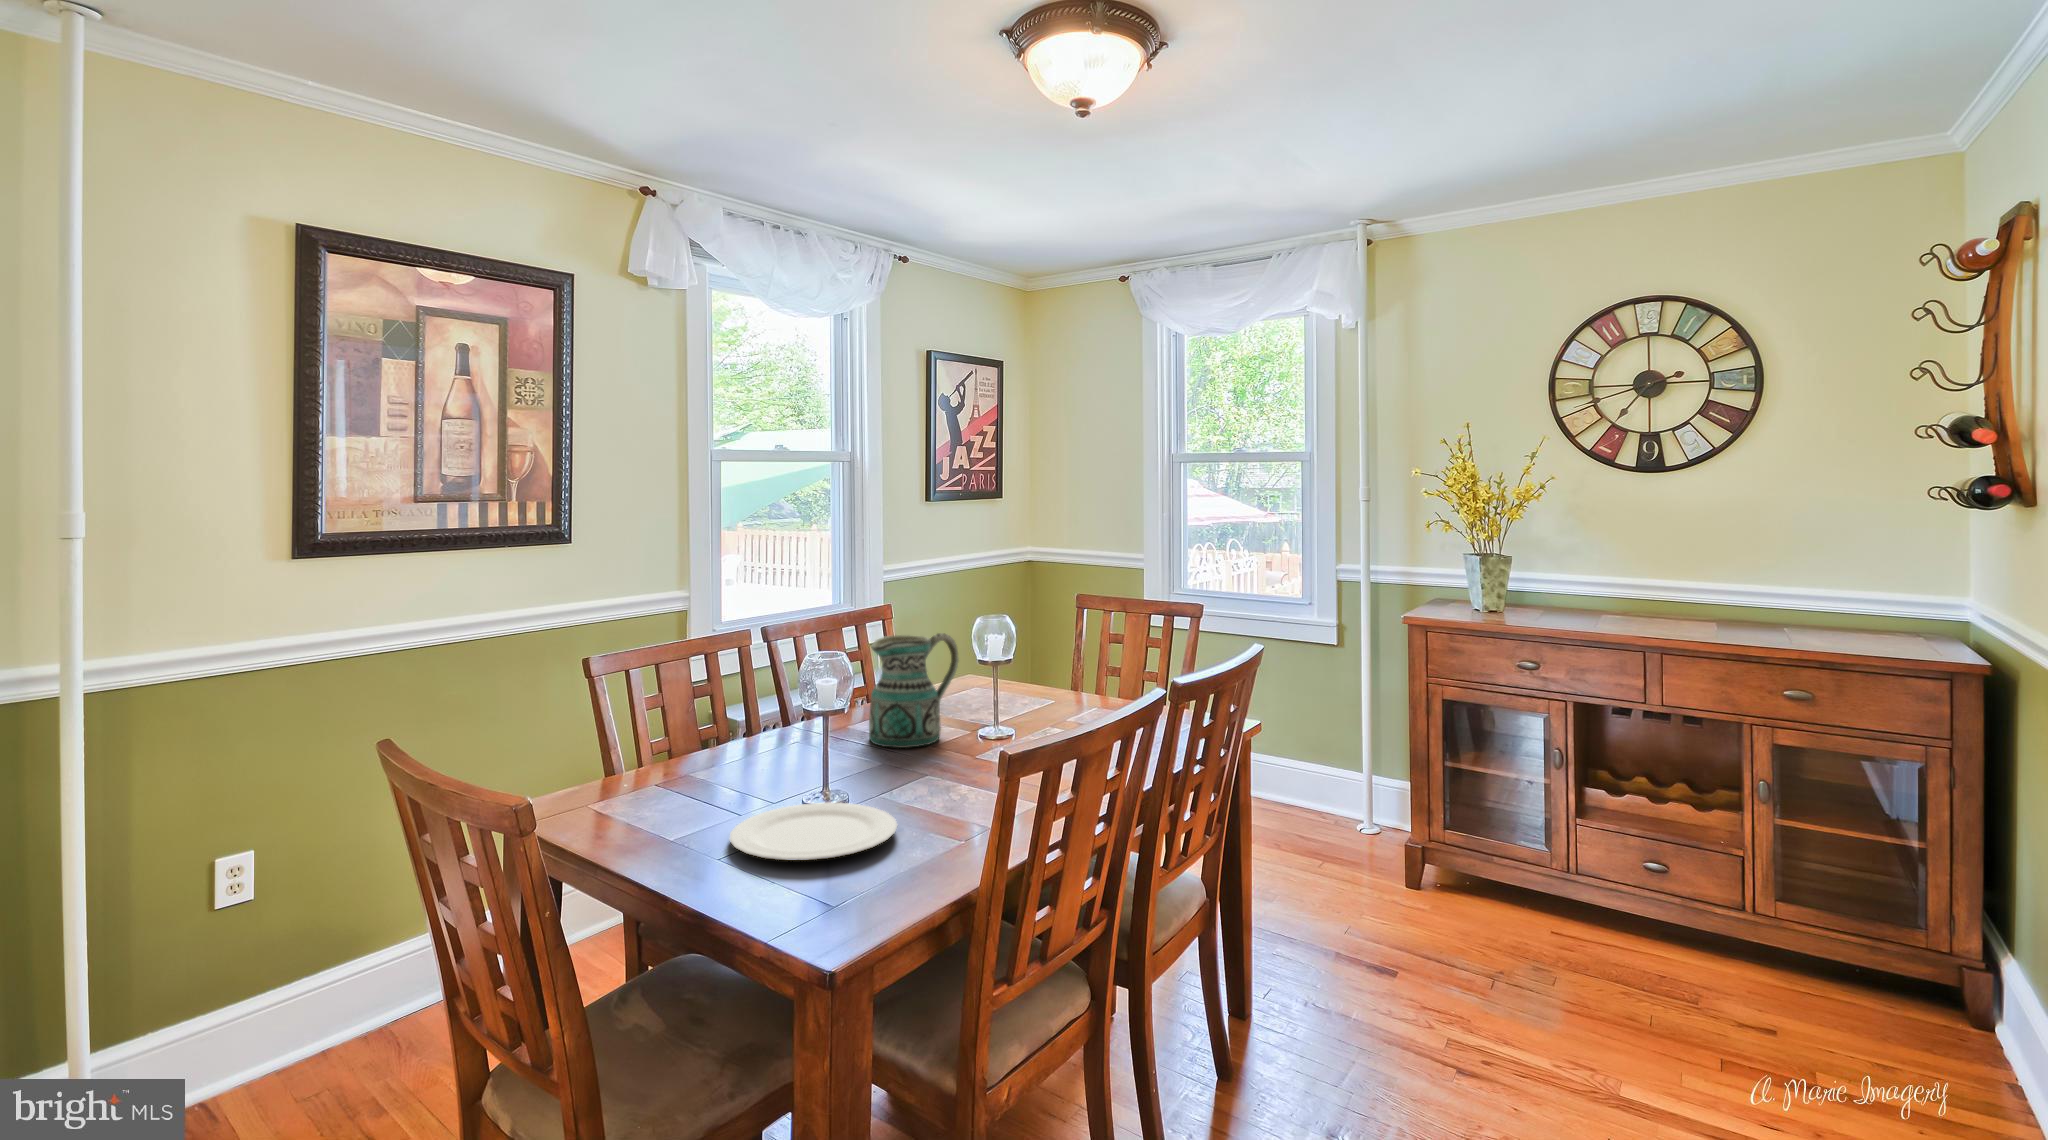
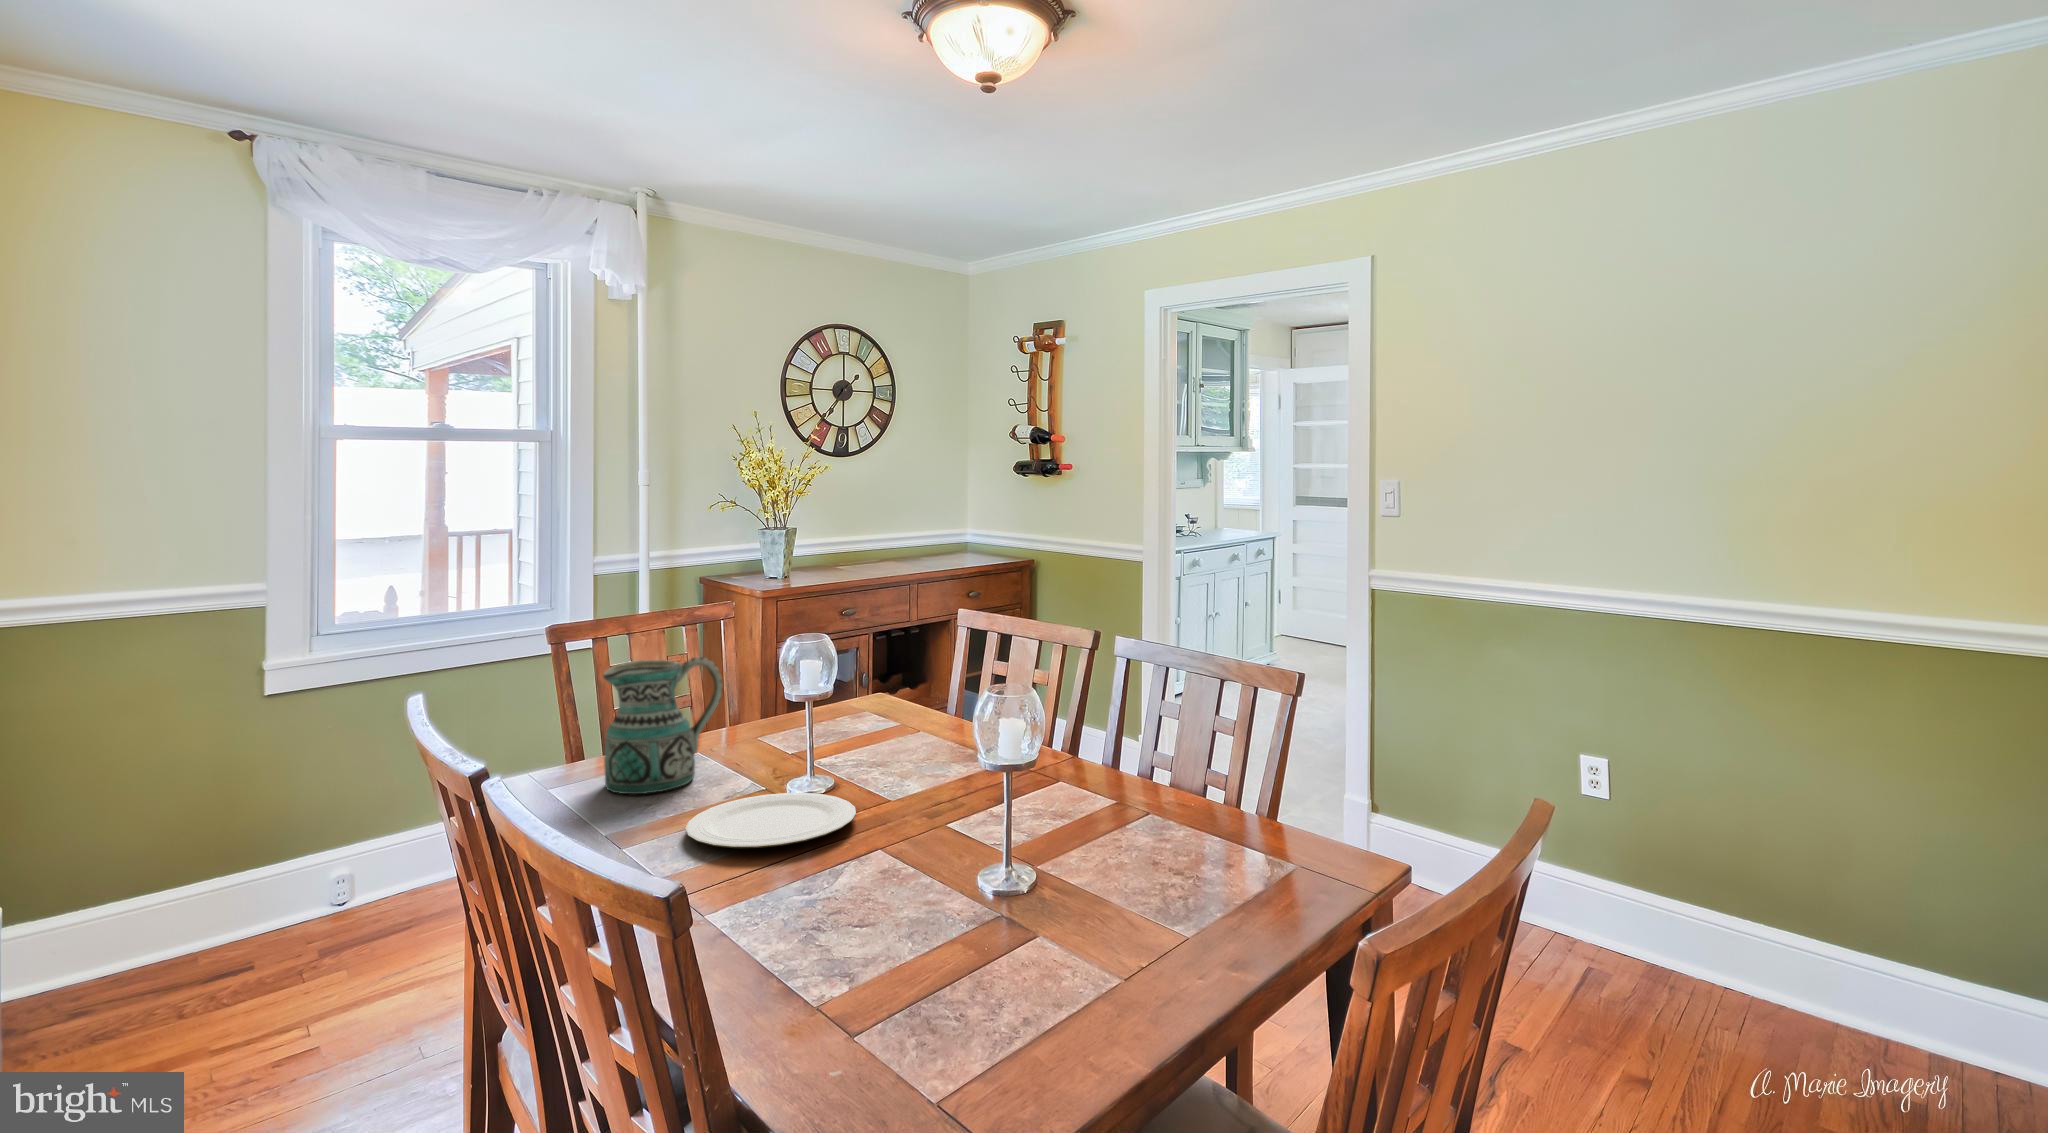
ceramic pitcher: present [869,633,959,748] -> present [603,657,722,794]

